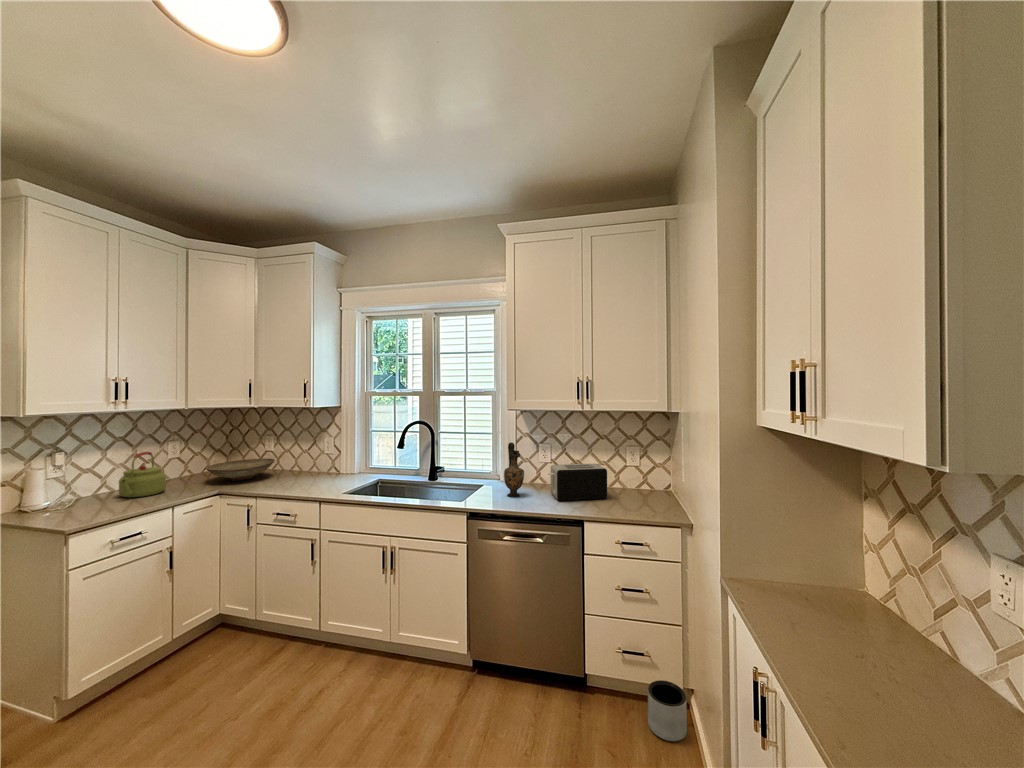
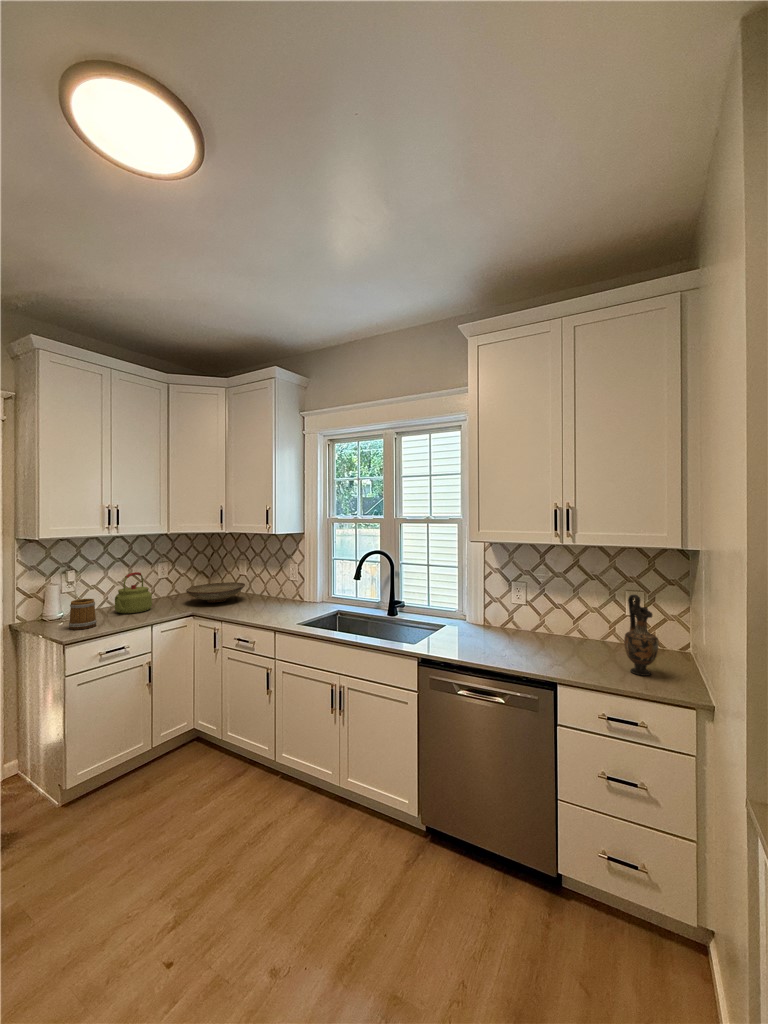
vase: present [504,442,524,497] -> present [624,595,659,676]
toaster: present [548,464,607,501] -> none [517,609,594,656]
mug: none [65,482,103,518] -> present [69,599,97,630]
planter: present [648,680,687,741] -> none [641,907,699,1000]

